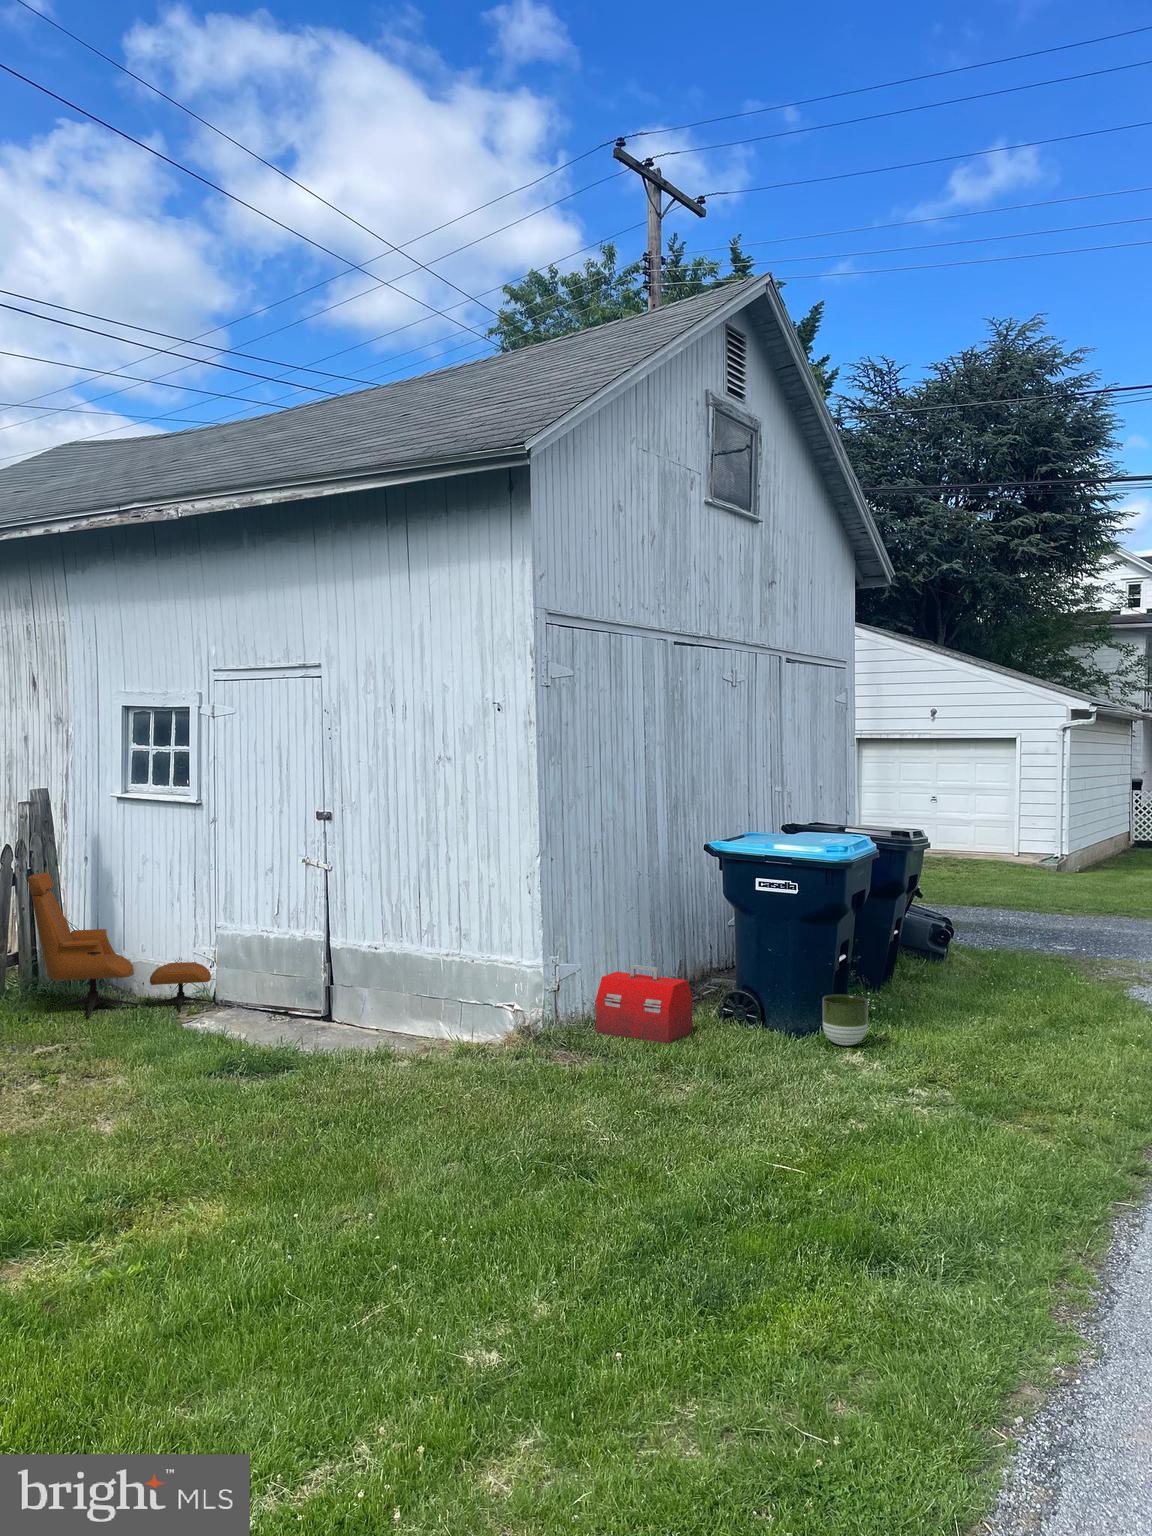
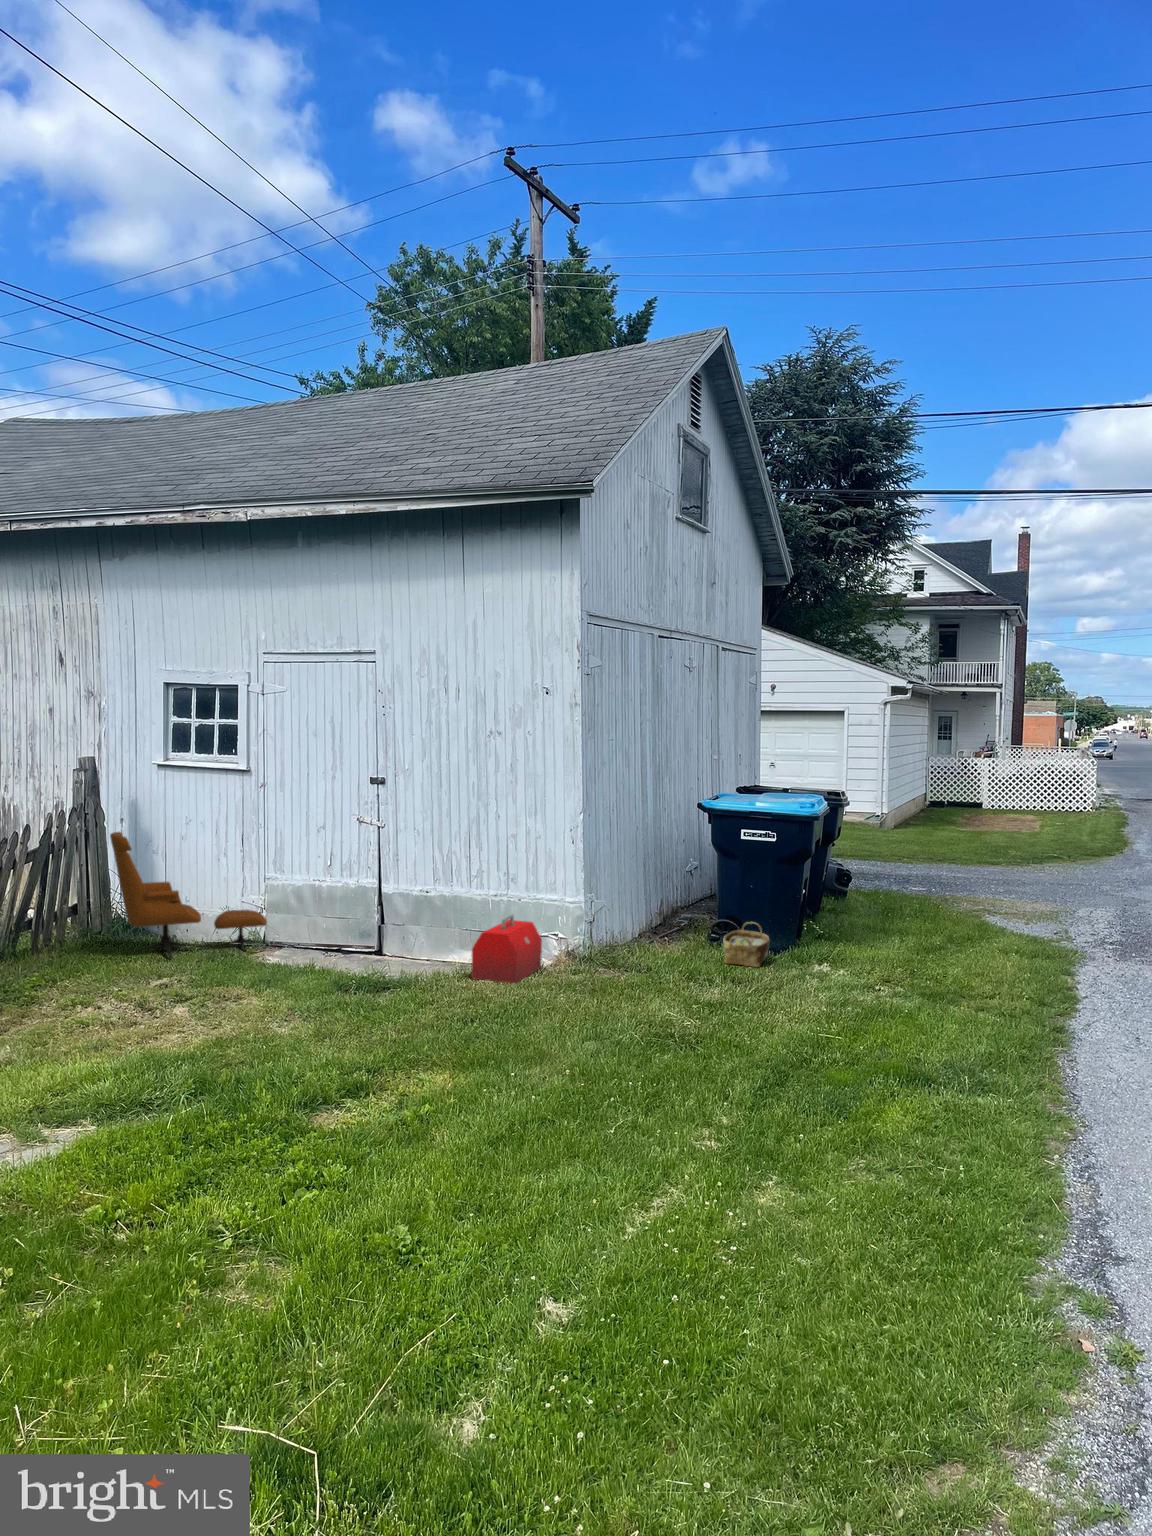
toolbox: present [596,965,692,1043] -> present [471,914,542,983]
woven basket: none [725,993,788,1053] -> present [723,922,770,967]
planter: present [822,994,868,1046] -> none [794,921,829,960]

